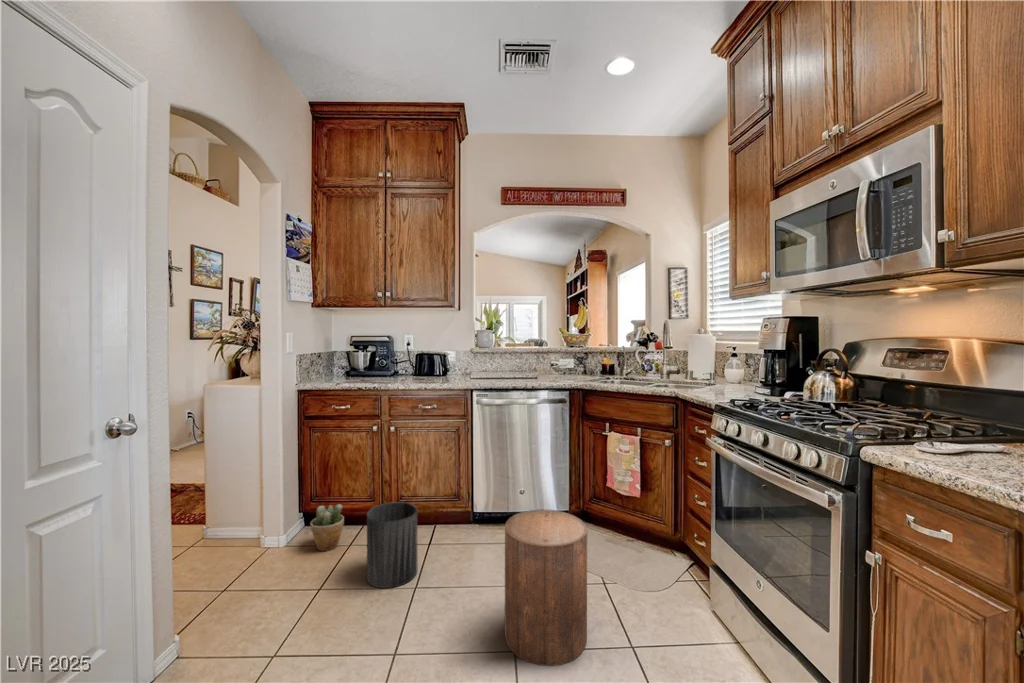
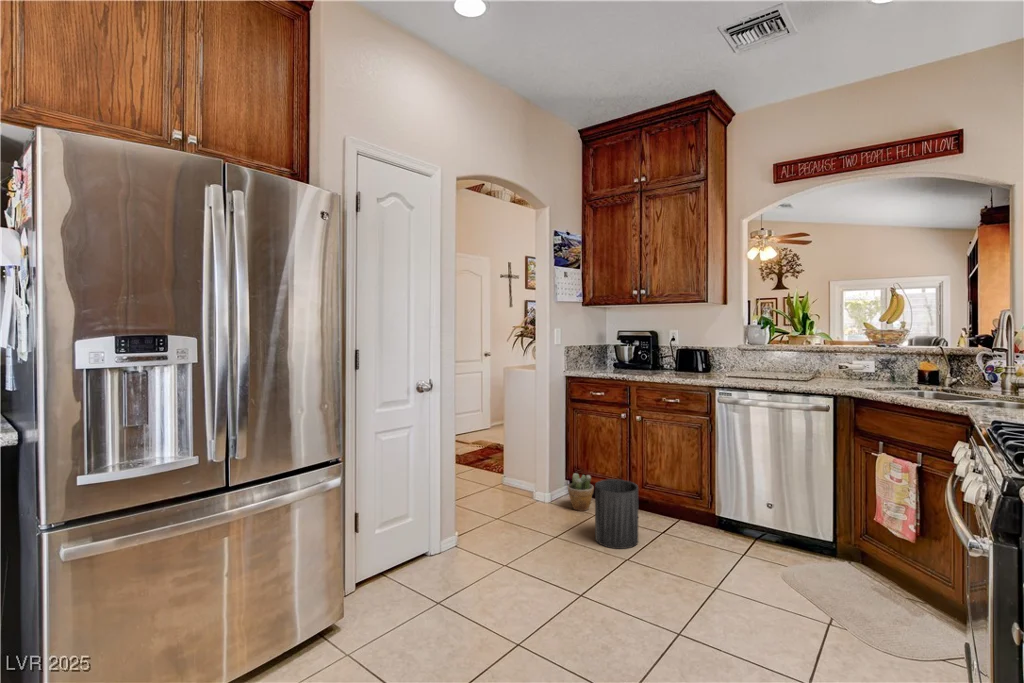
stool: present [505,509,587,666] -> none [675,505,761,648]

